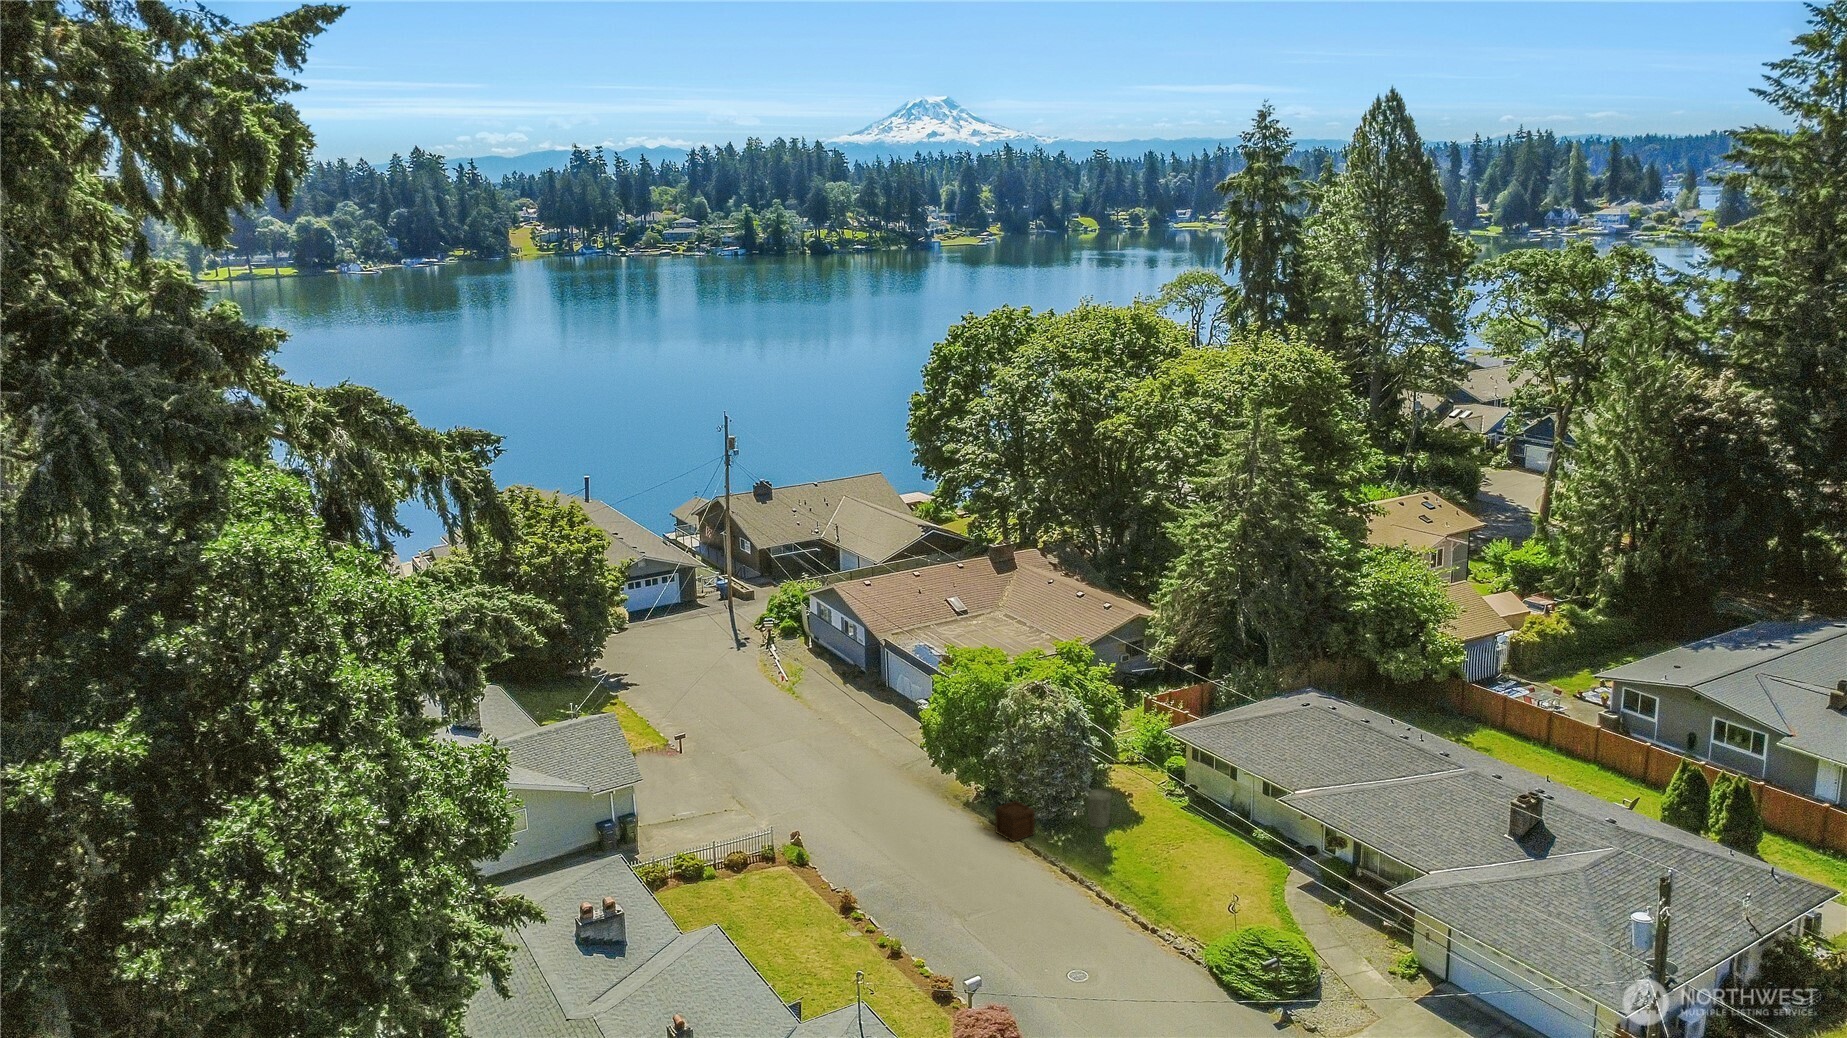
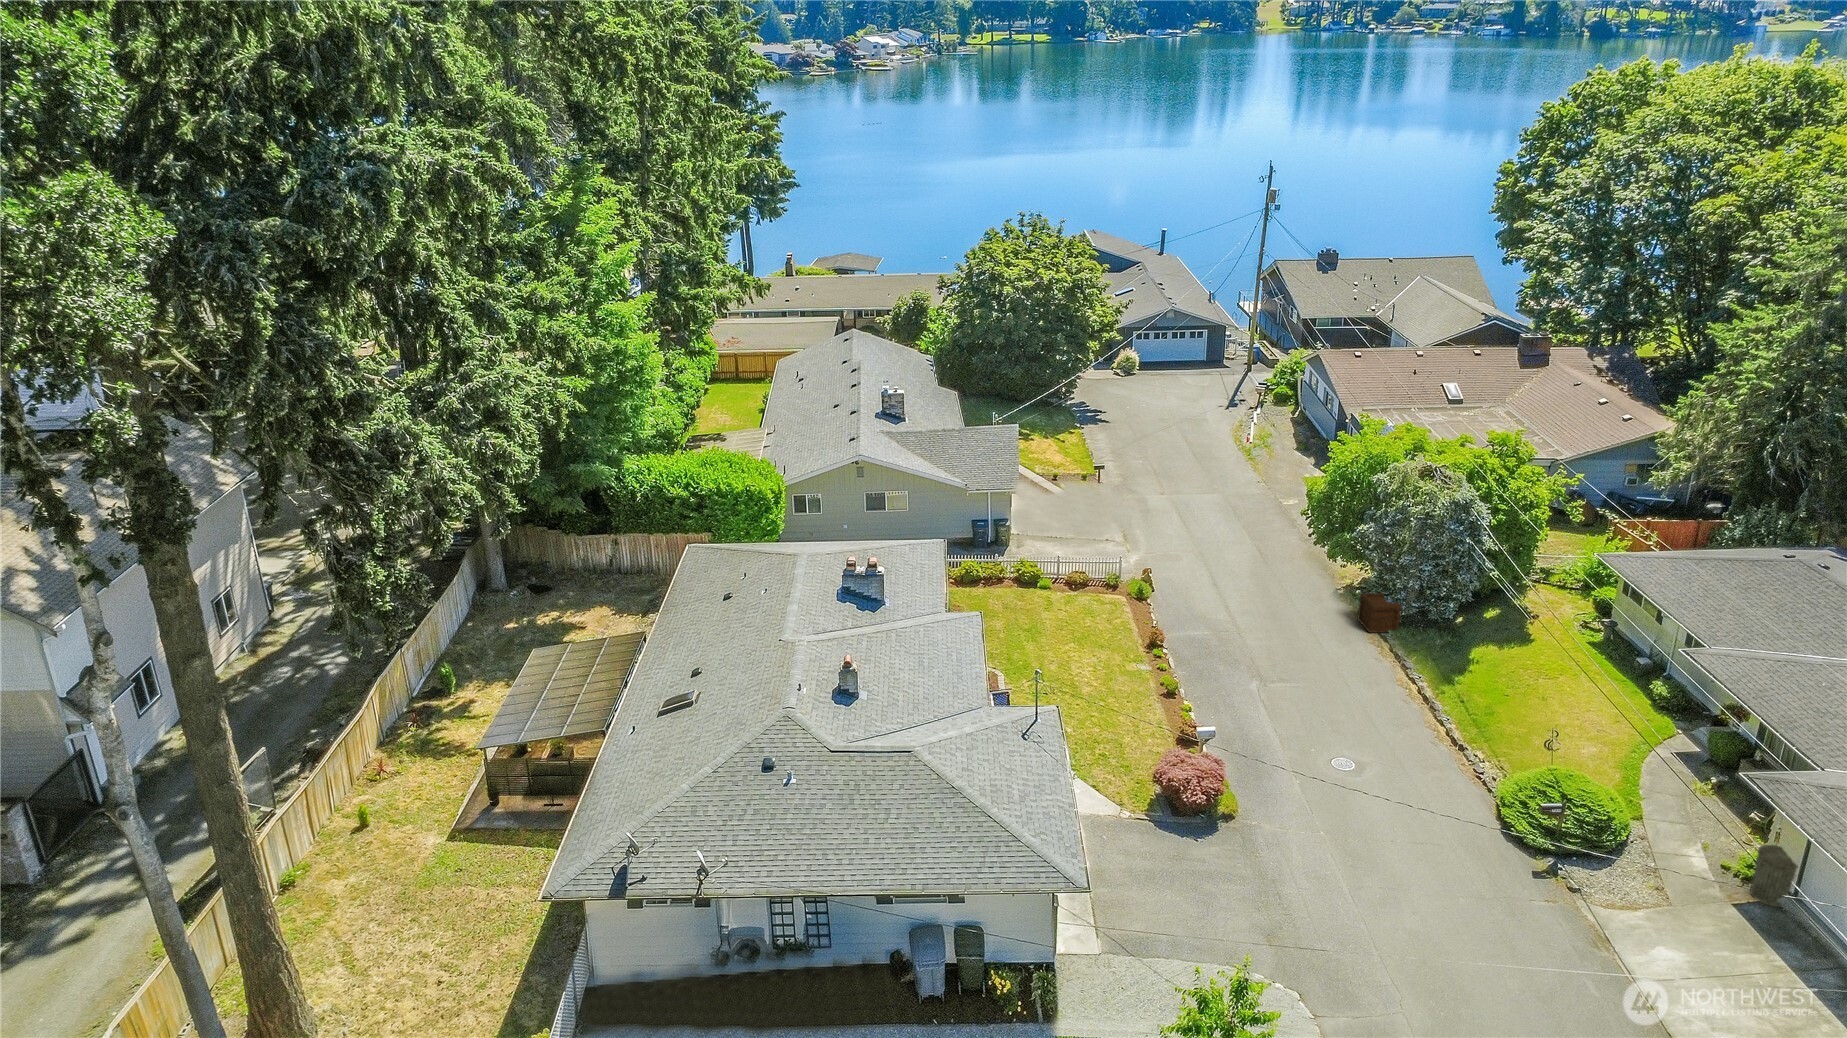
trash can: present [1088,789,1112,828] -> present [1750,845,1798,906]

